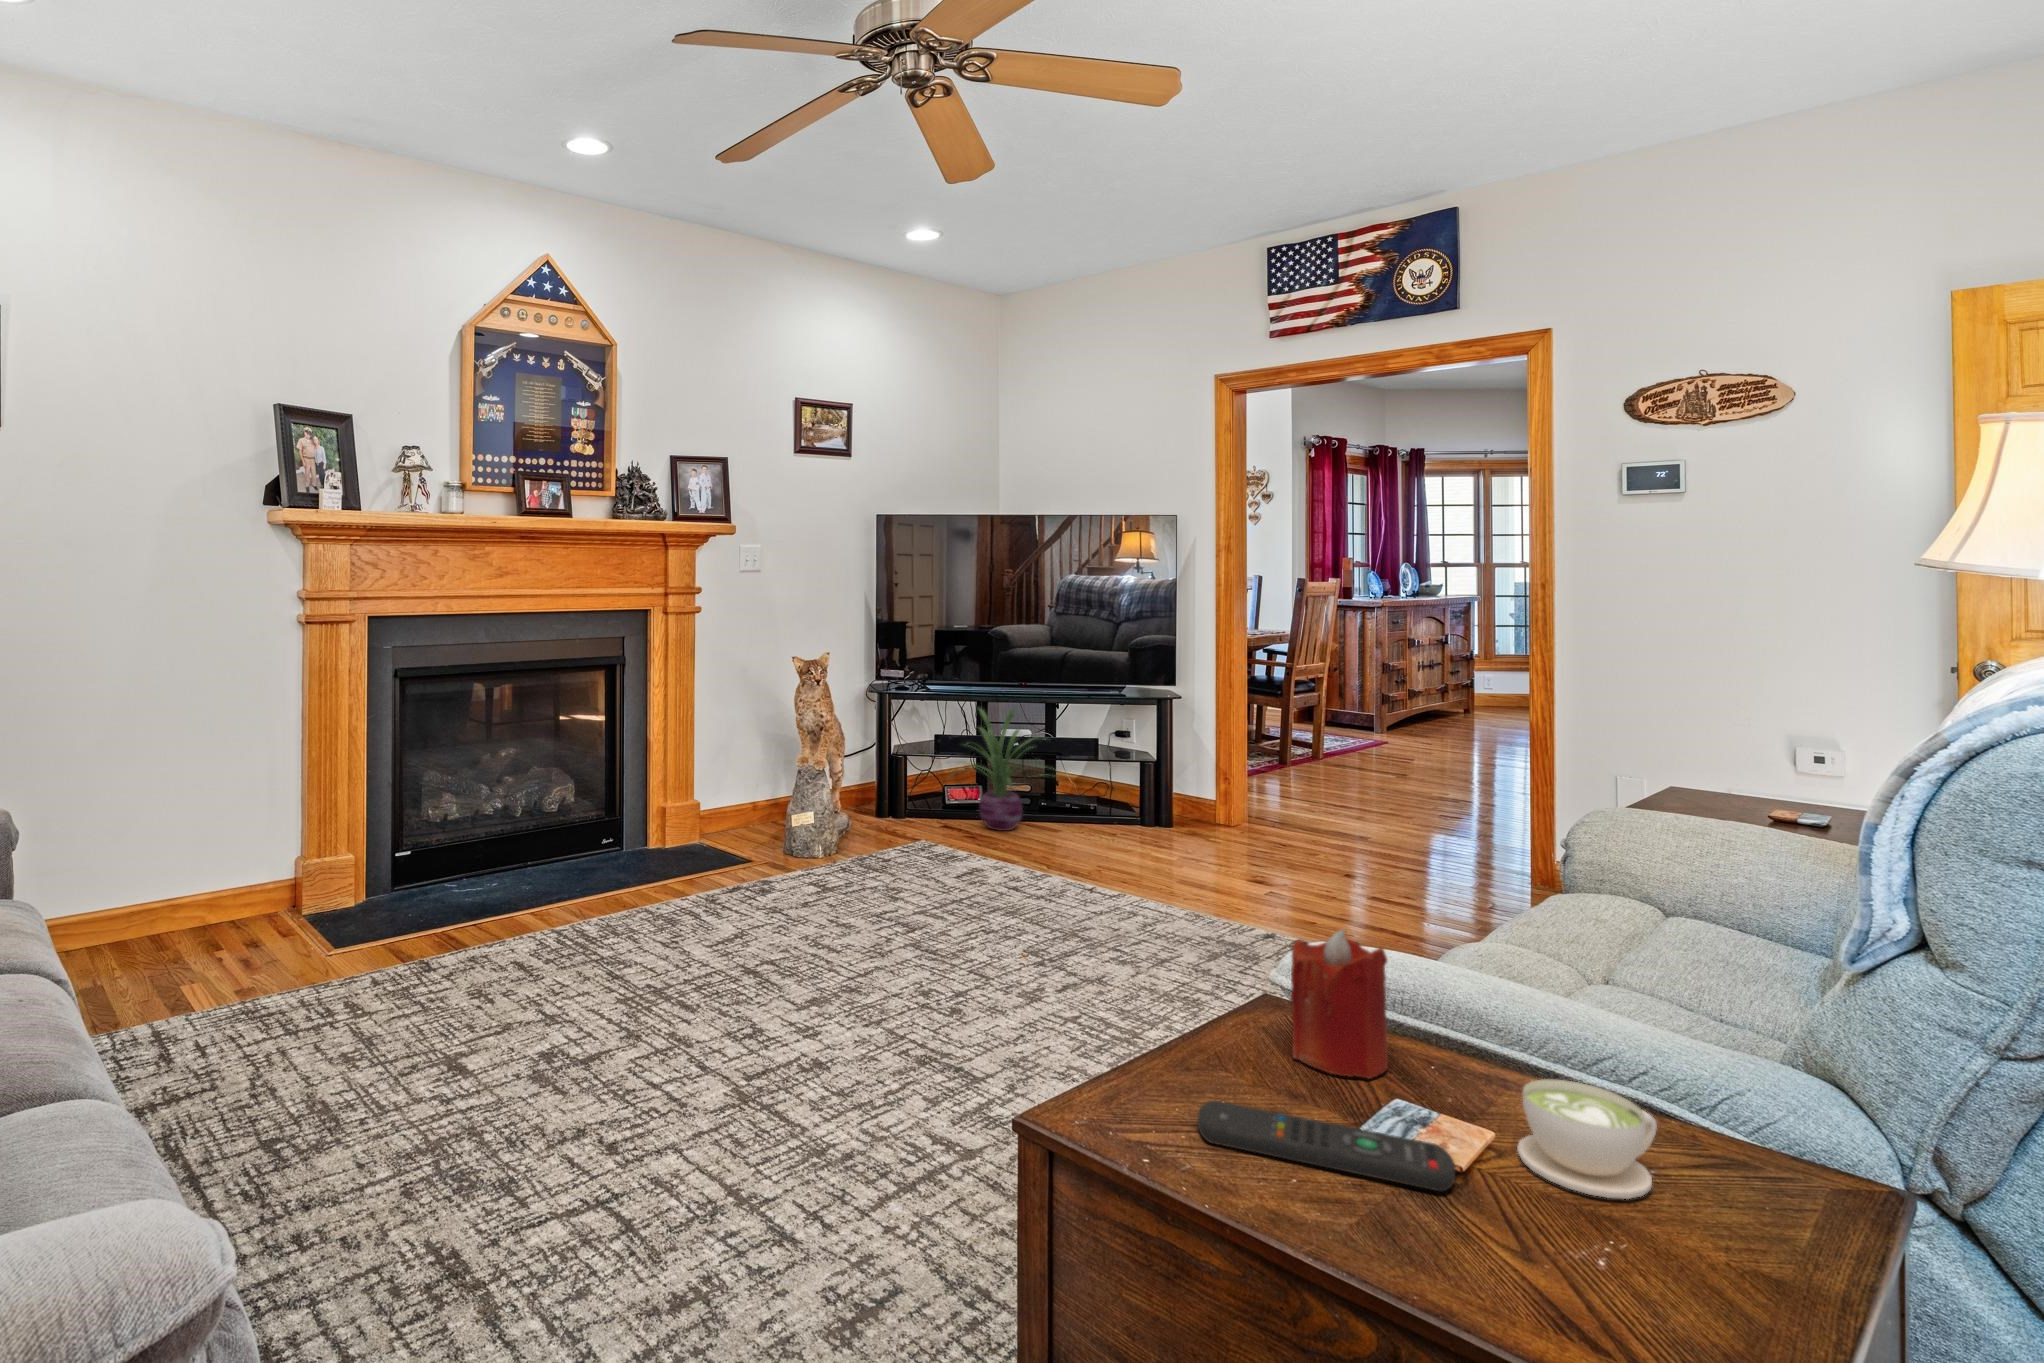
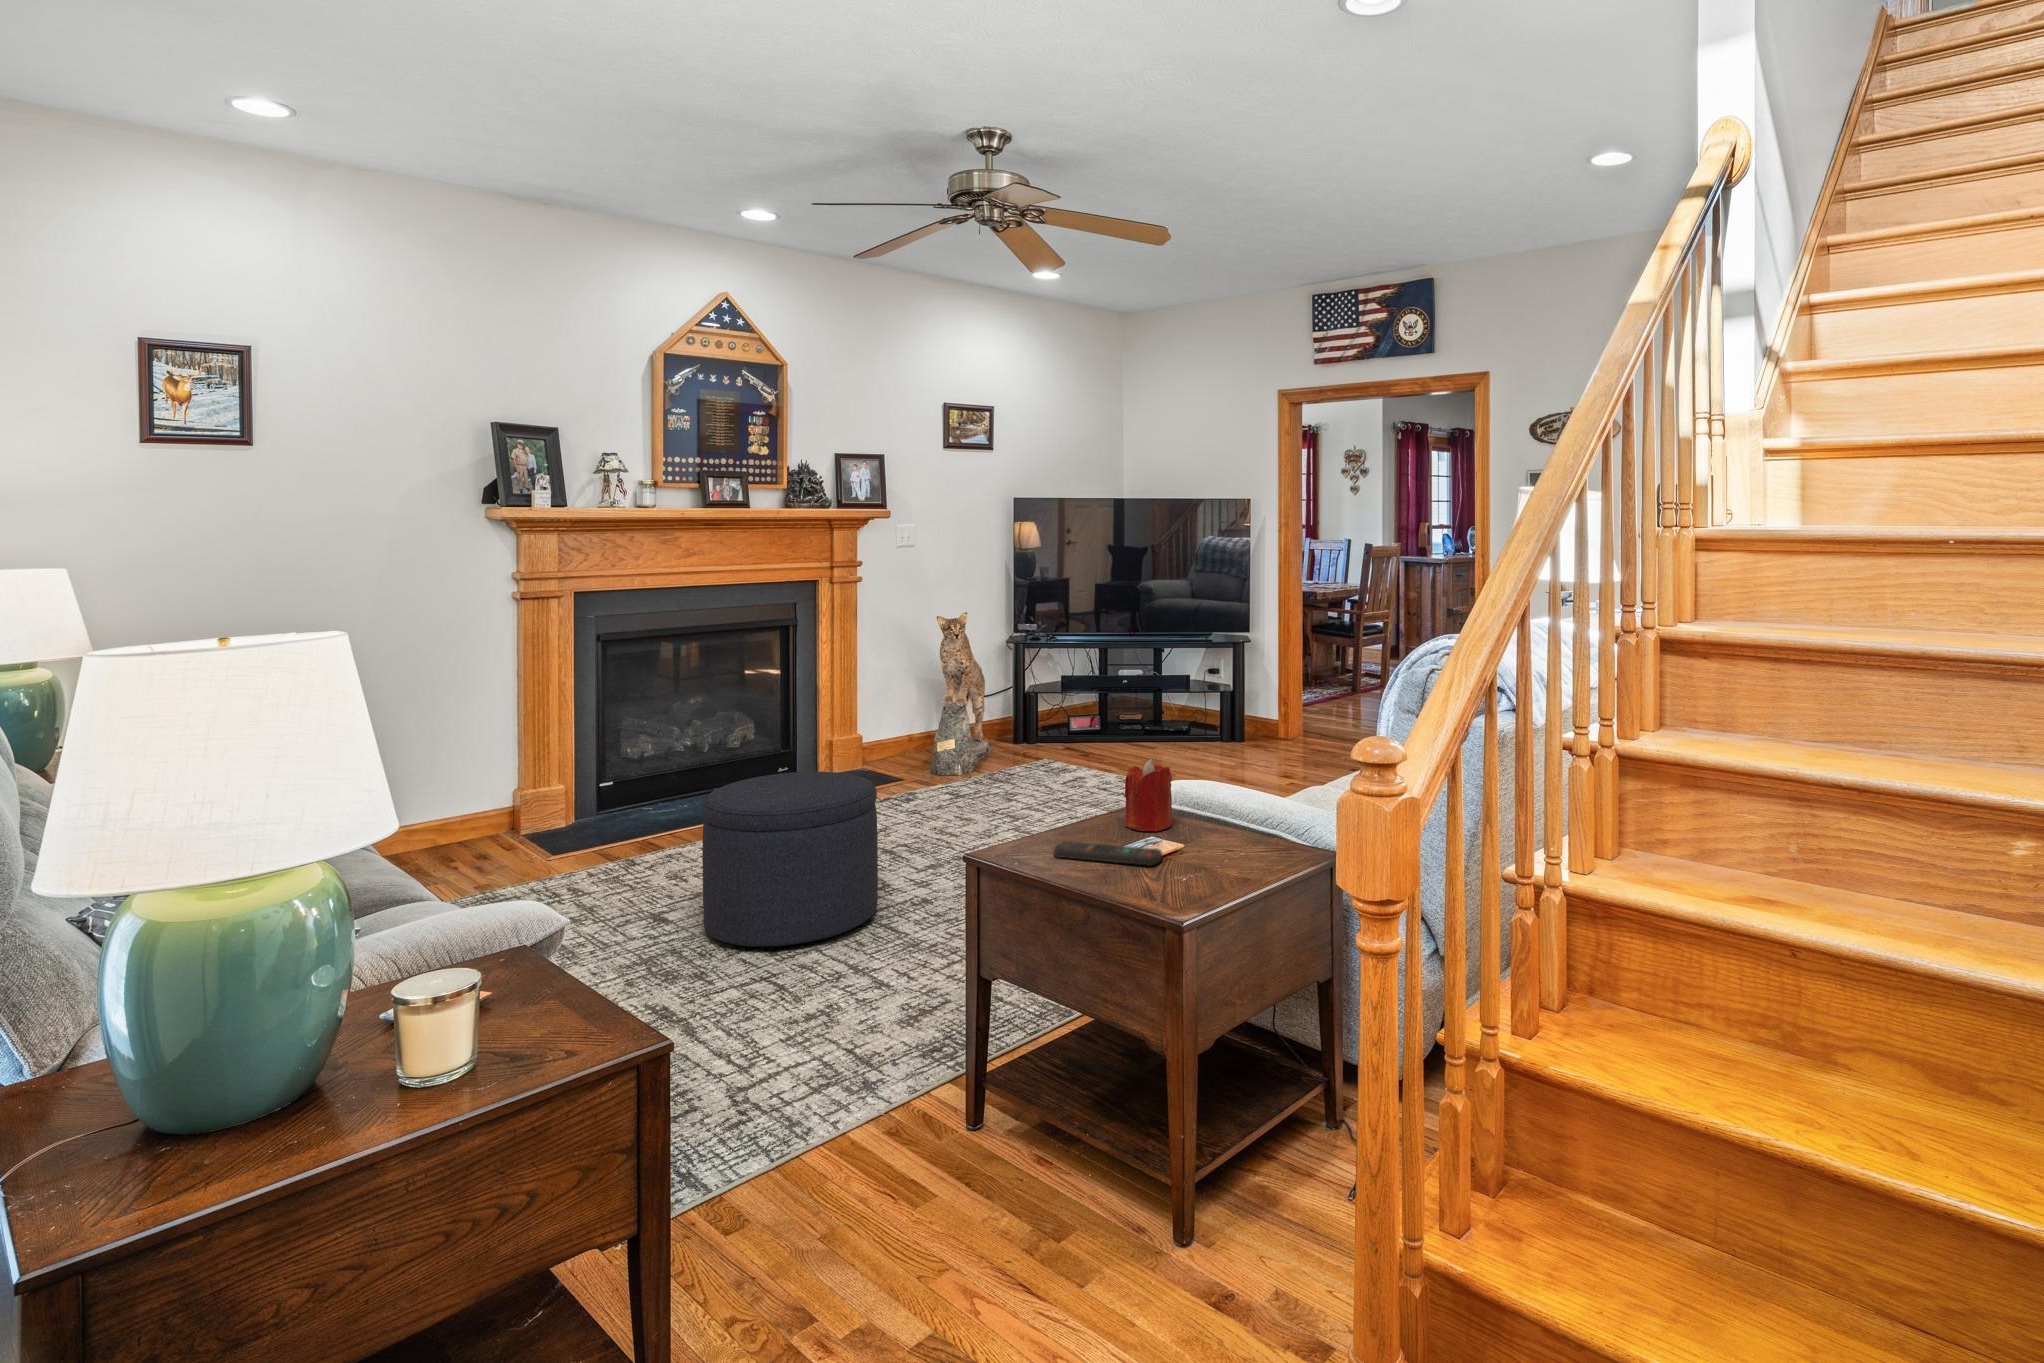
decorative plant: present [950,708,1056,831] -> none [1061,654,1162,750]
ottoman: none [514,867,753,1137] -> present [702,772,878,947]
coffee cup: present [1517,1079,1657,1199] -> none [1199,818,1257,863]

